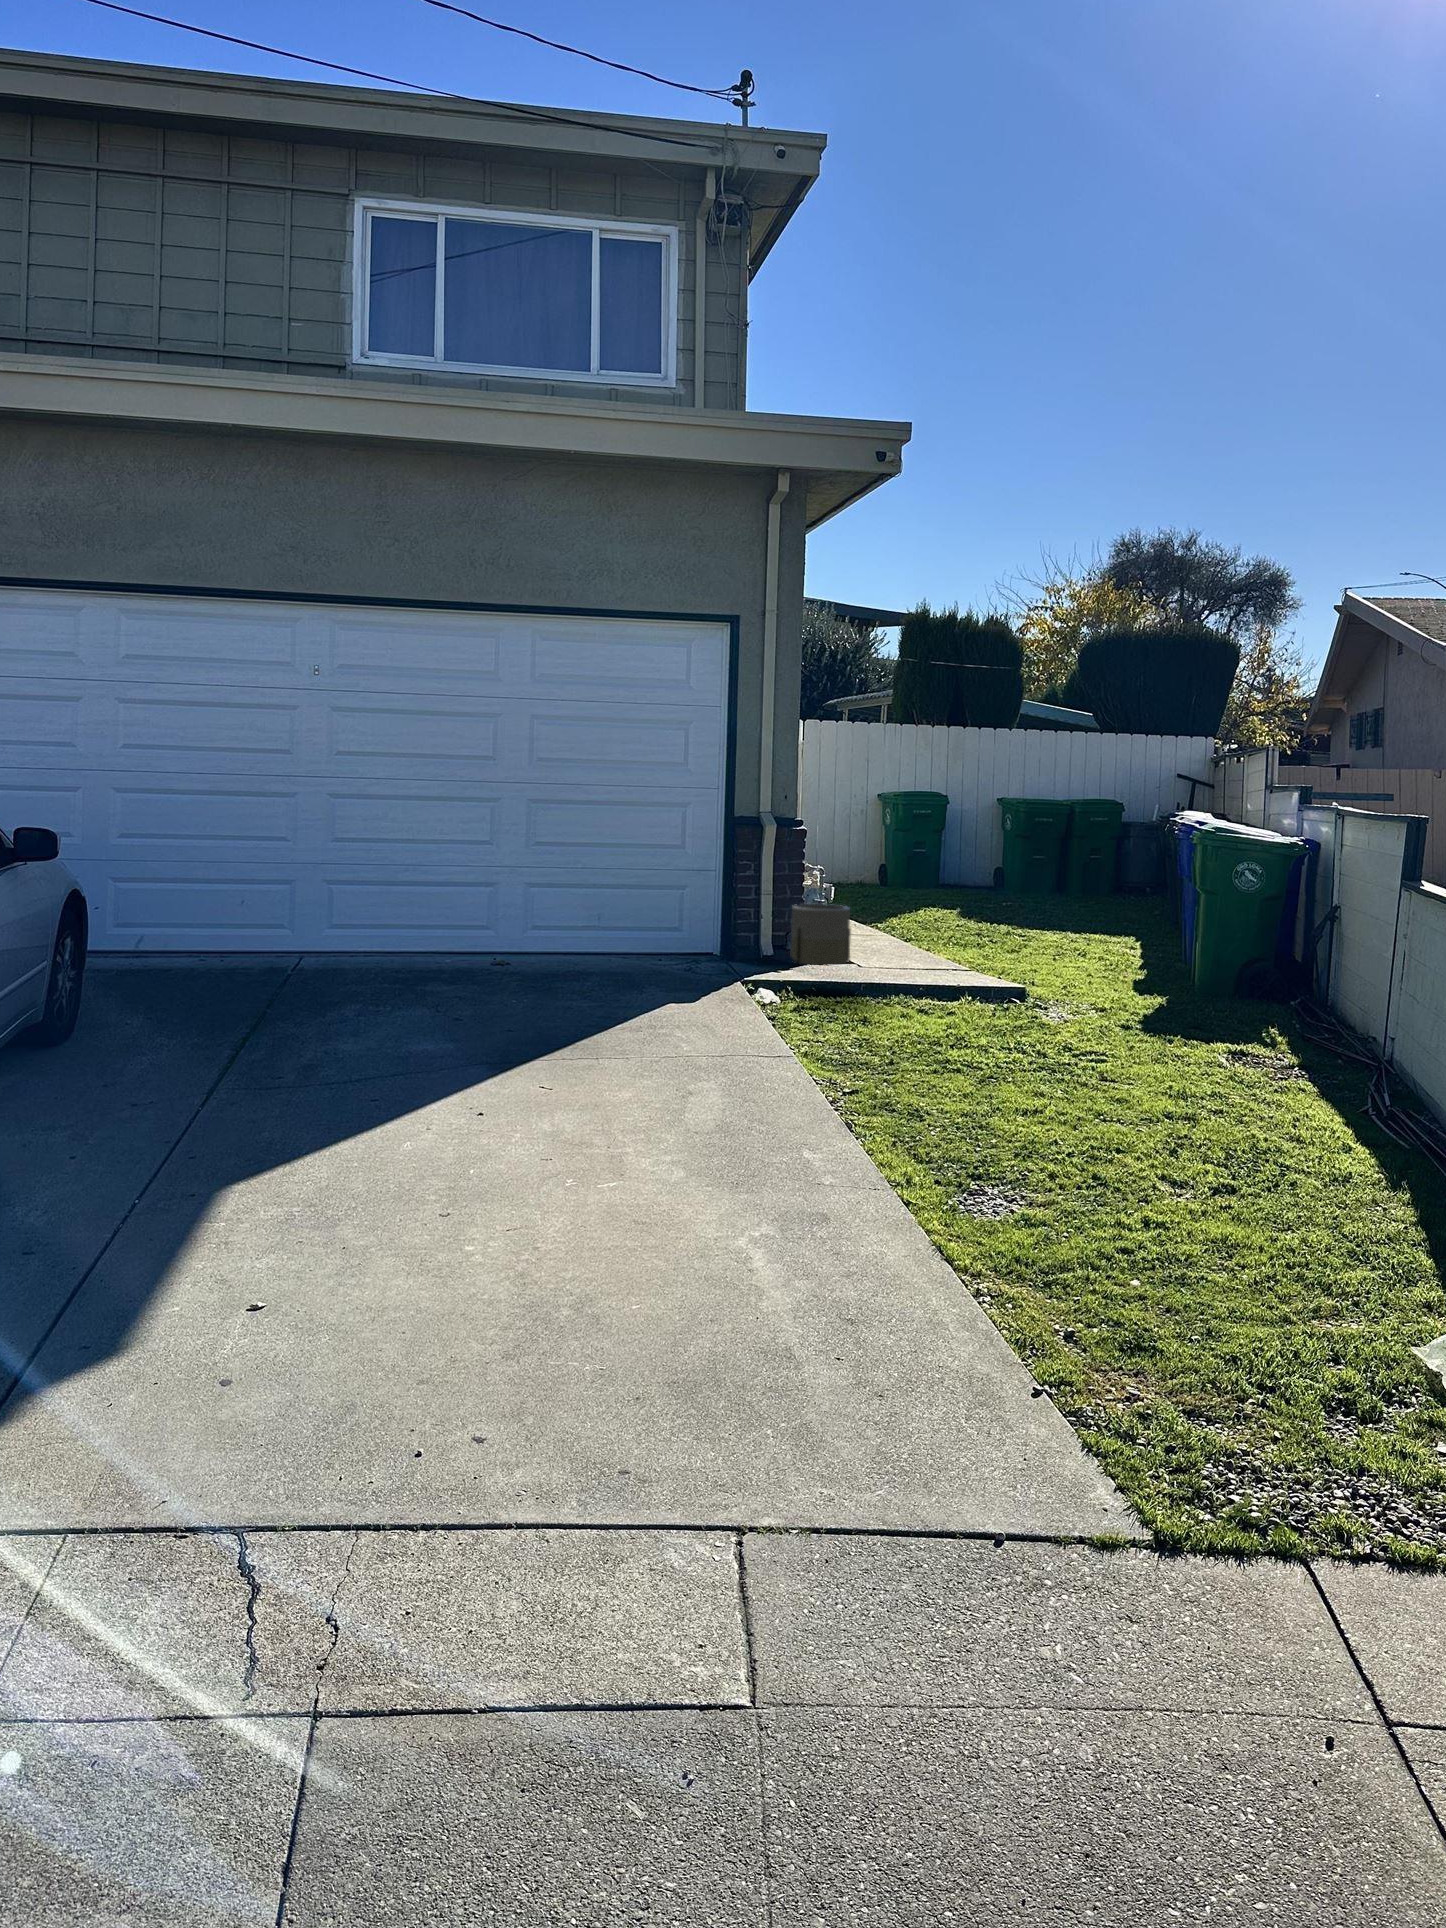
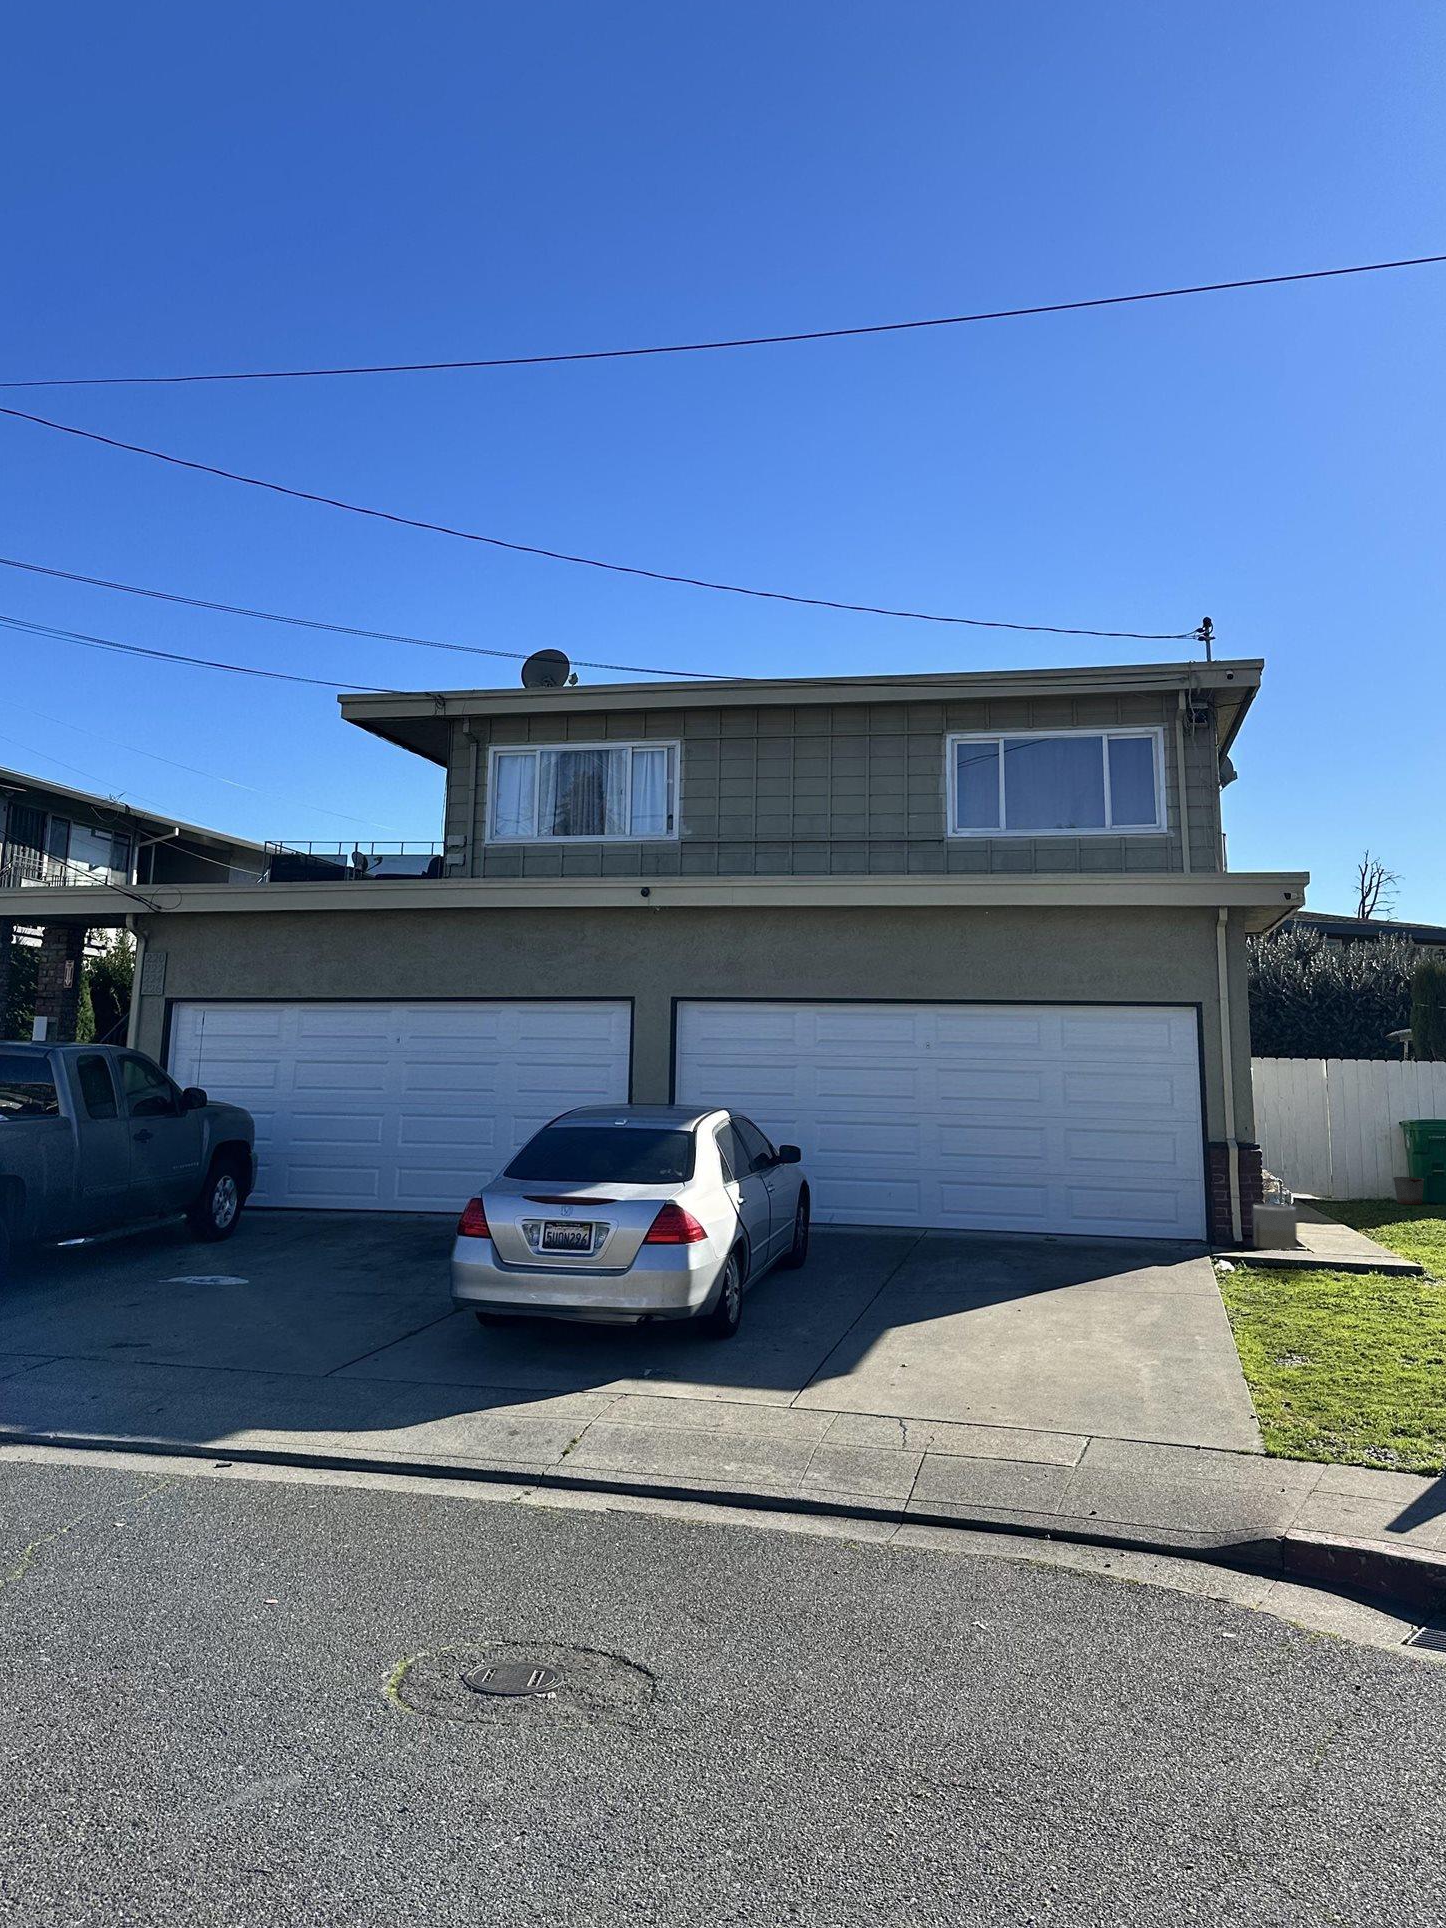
bucket: none [873,858,908,890] -> present [1393,1177,1424,1205]

